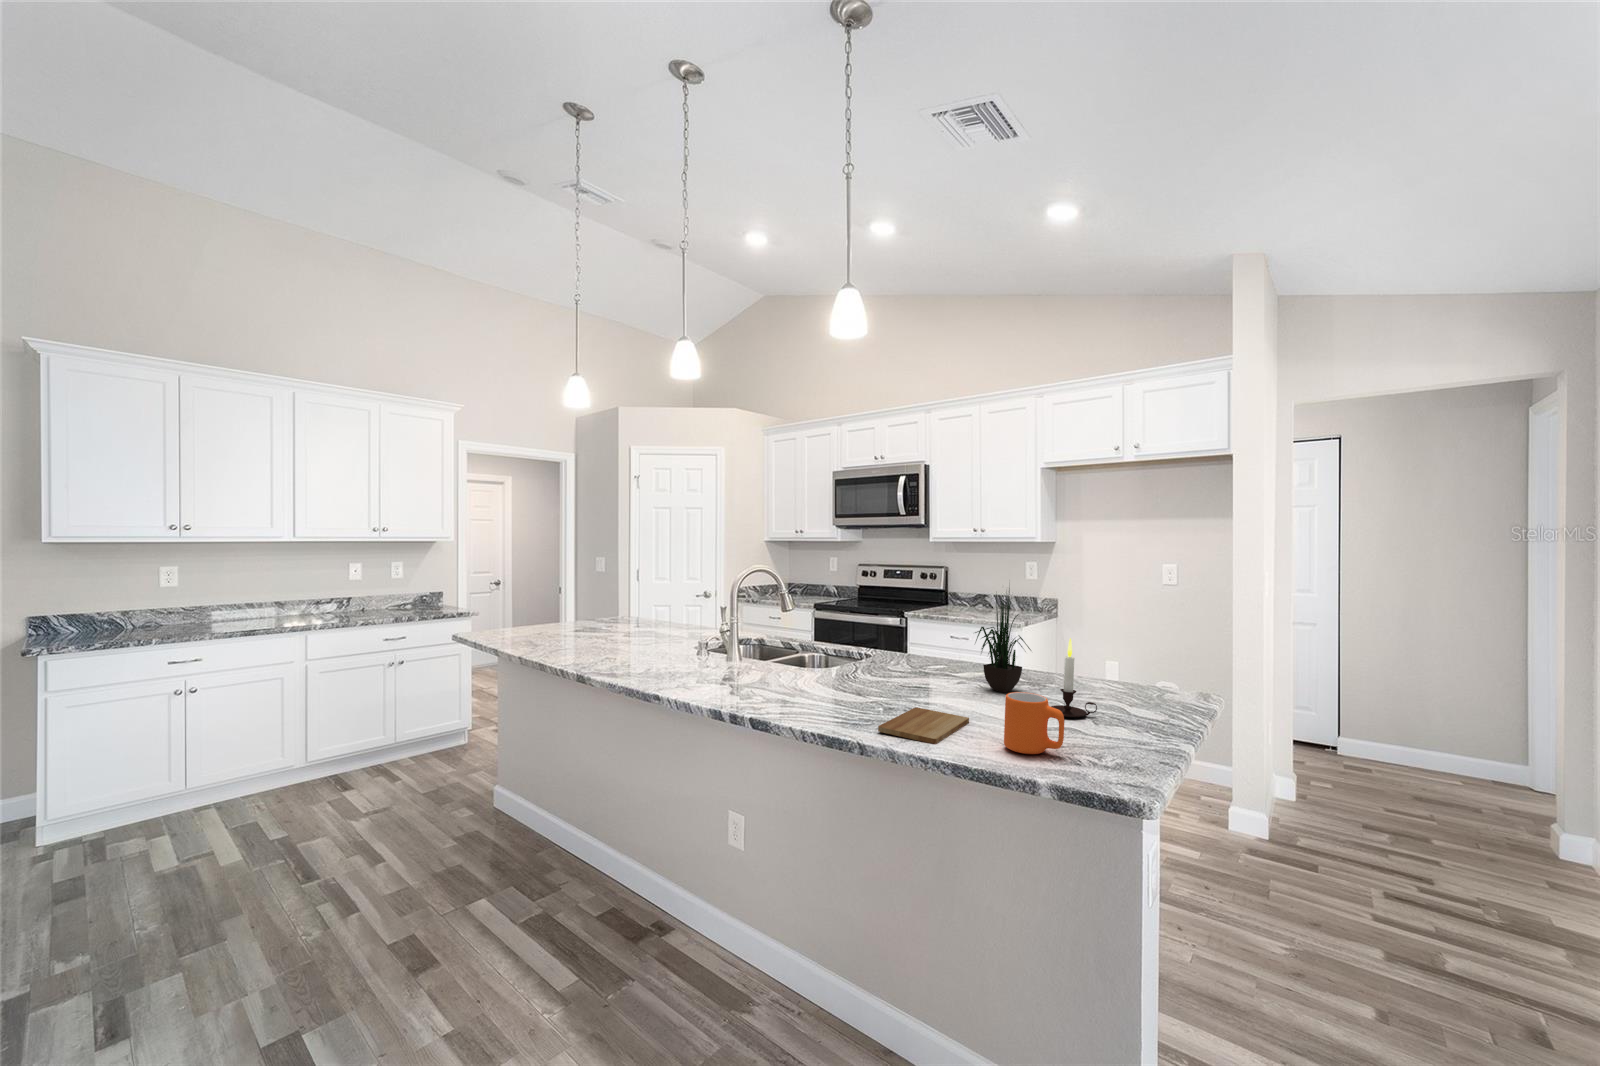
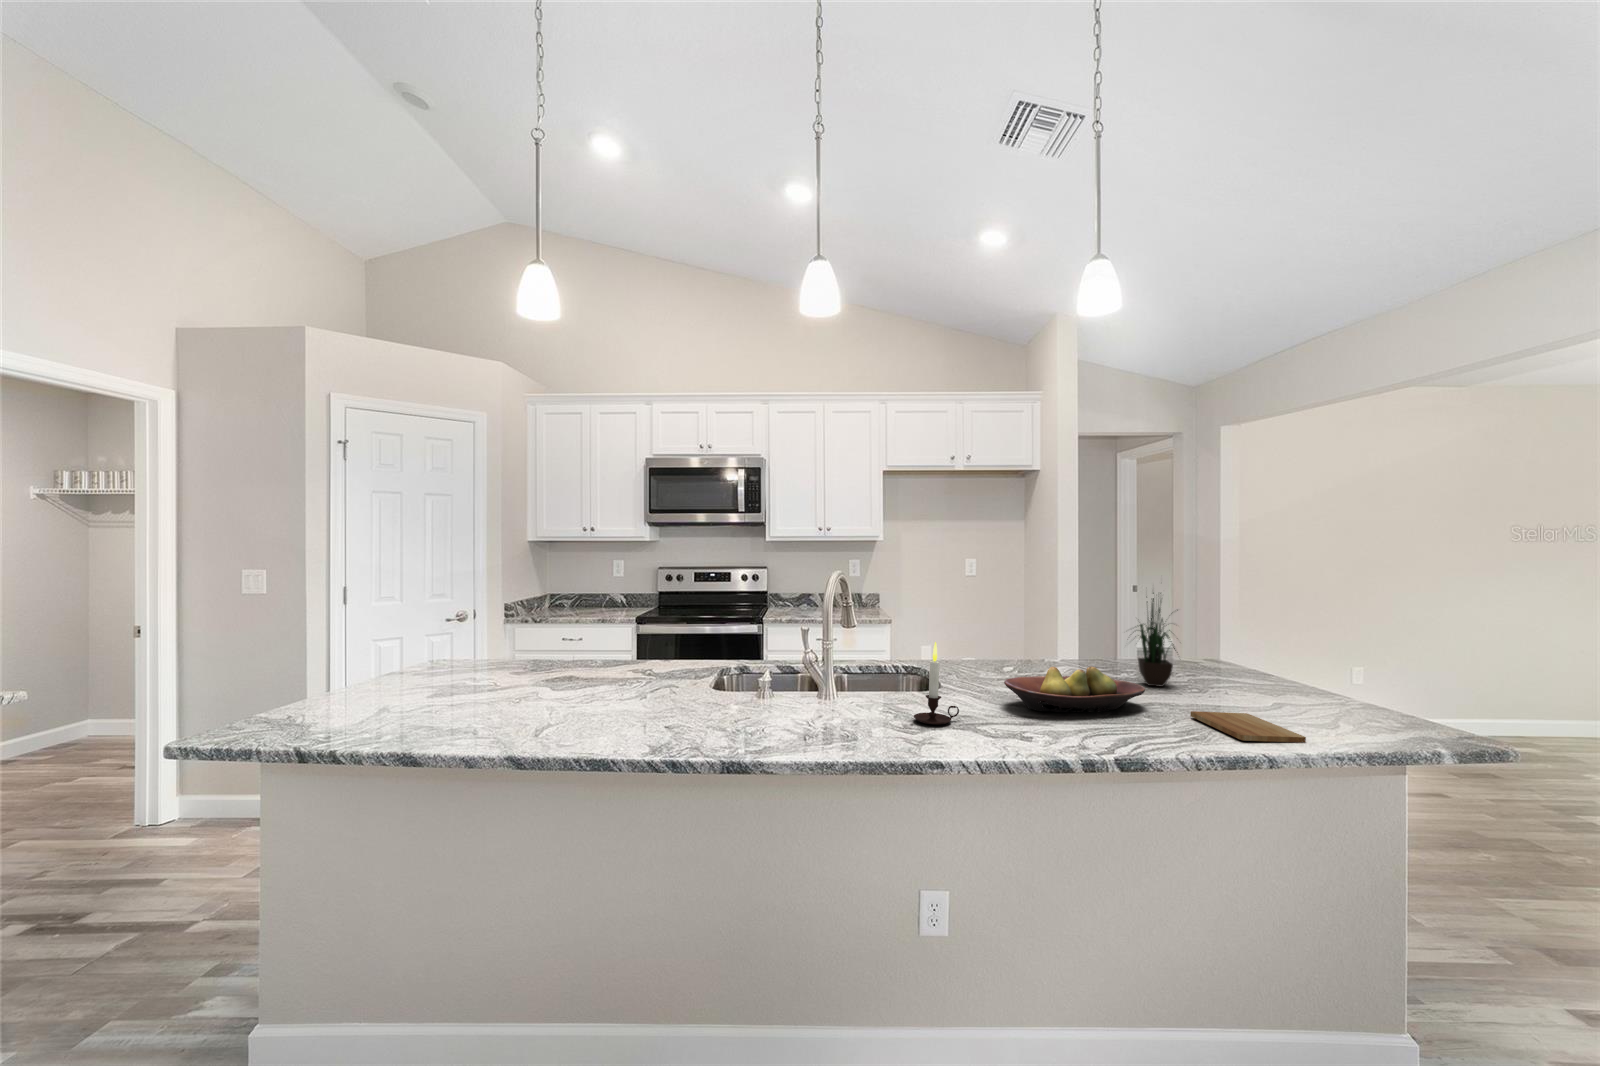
candle: present [1051,638,1097,717] -> present [914,642,959,725]
fruit bowl: none [791,654,920,699] -> present [1004,667,1145,712]
mug: present [1004,692,1064,754] -> none [1338,680,1400,736]

